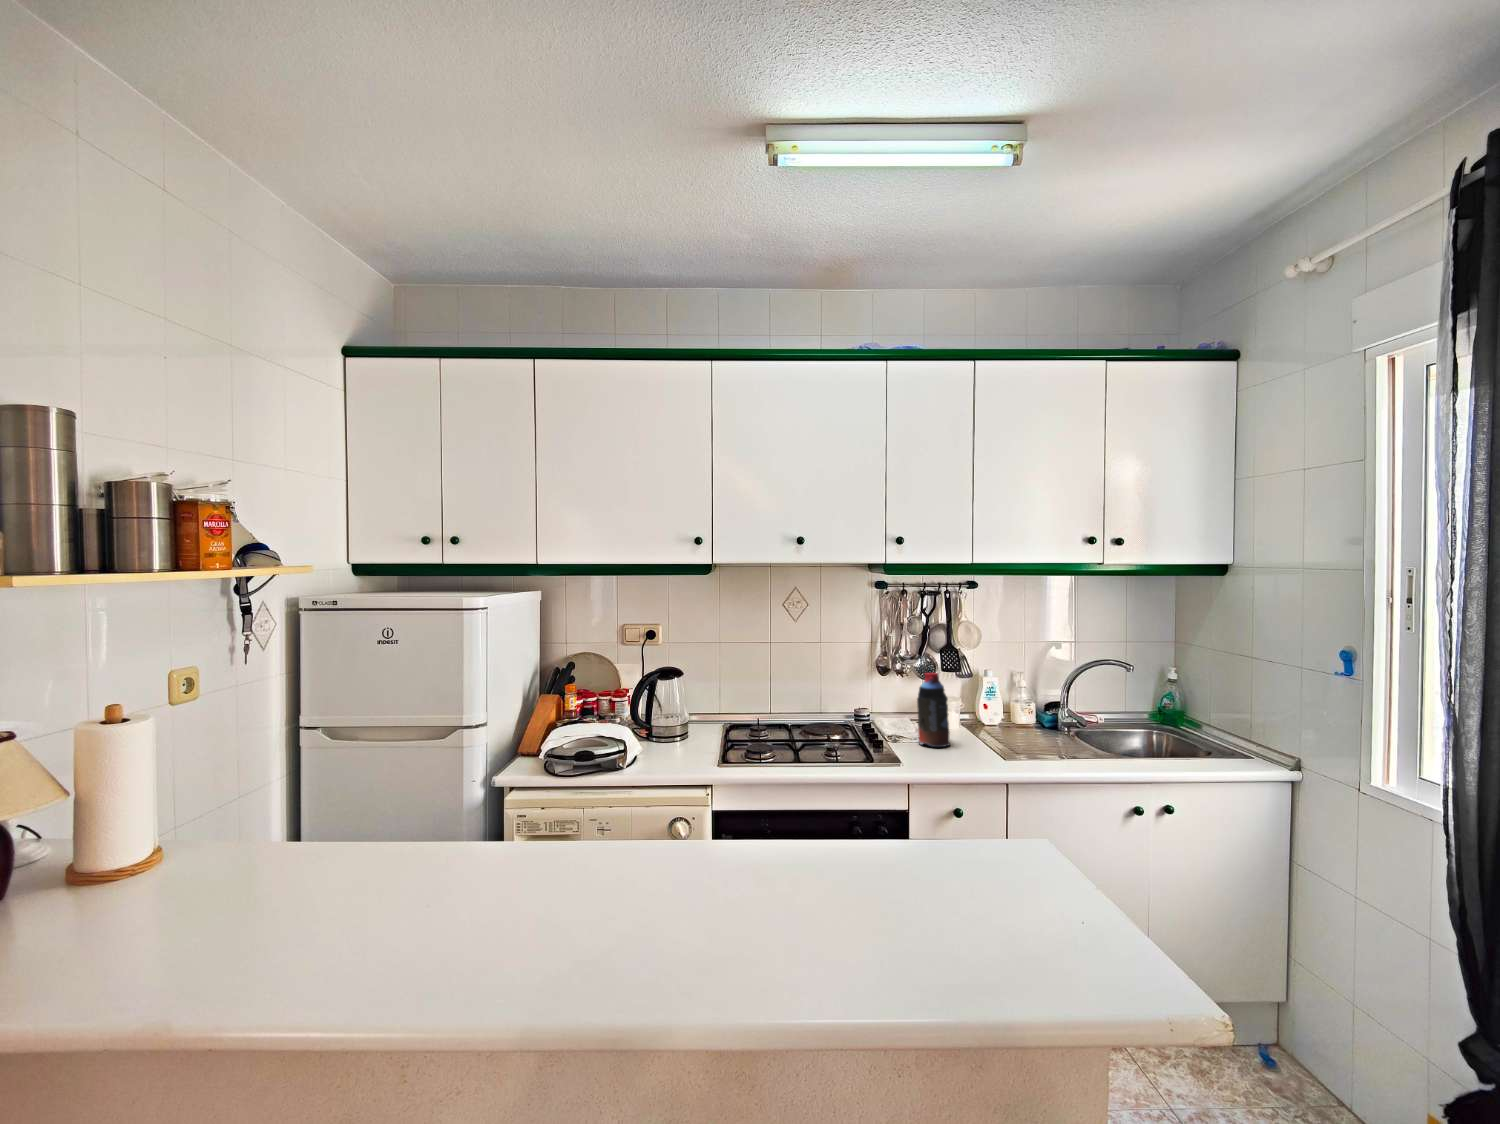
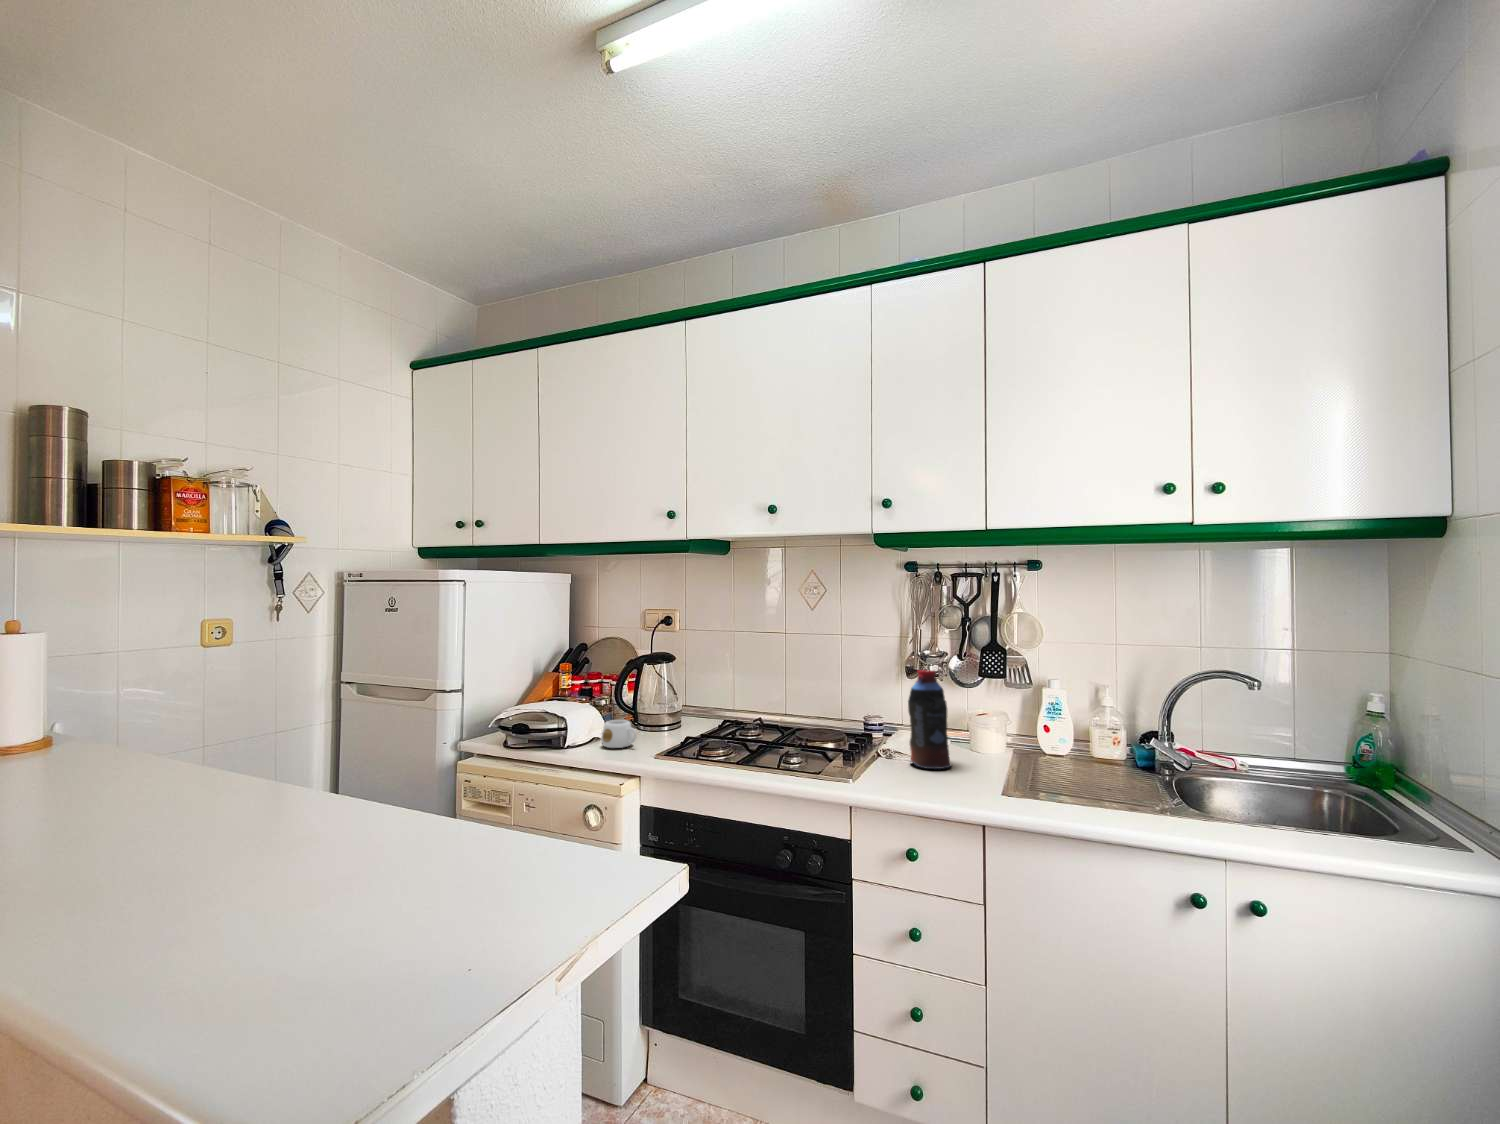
mug: none [661,736,699,764] -> present [601,720,636,748]

